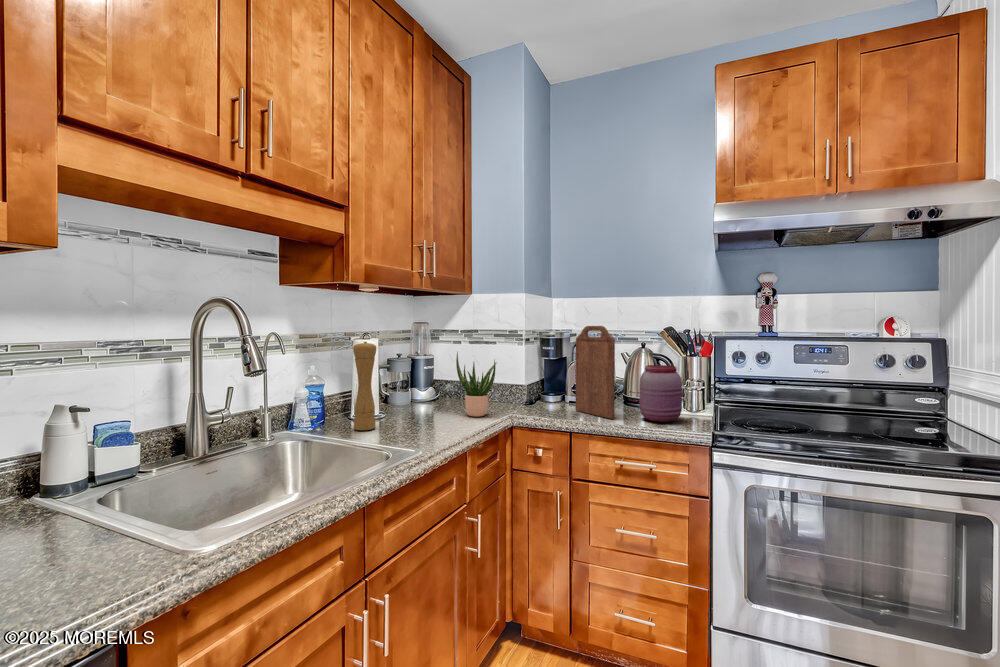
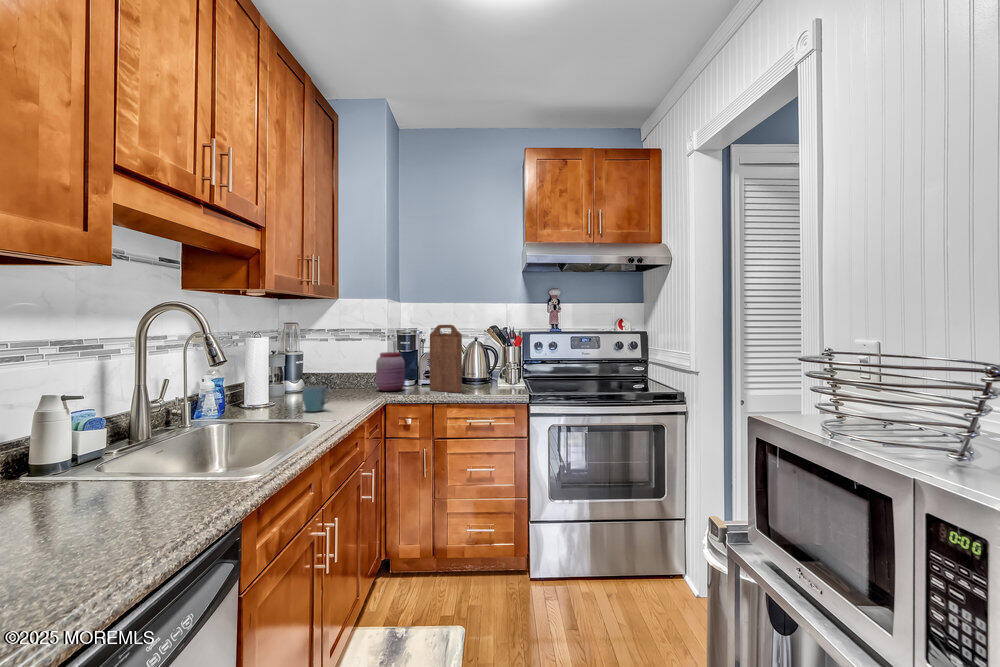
pepper mill: present [353,342,377,430] -> none [261,338,281,411]
potted plant: present [456,352,497,416] -> none [336,346,373,398]
jar: present [639,365,682,422] -> present [376,352,405,391]
mug: none [392,402,423,437] -> present [303,385,332,412]

